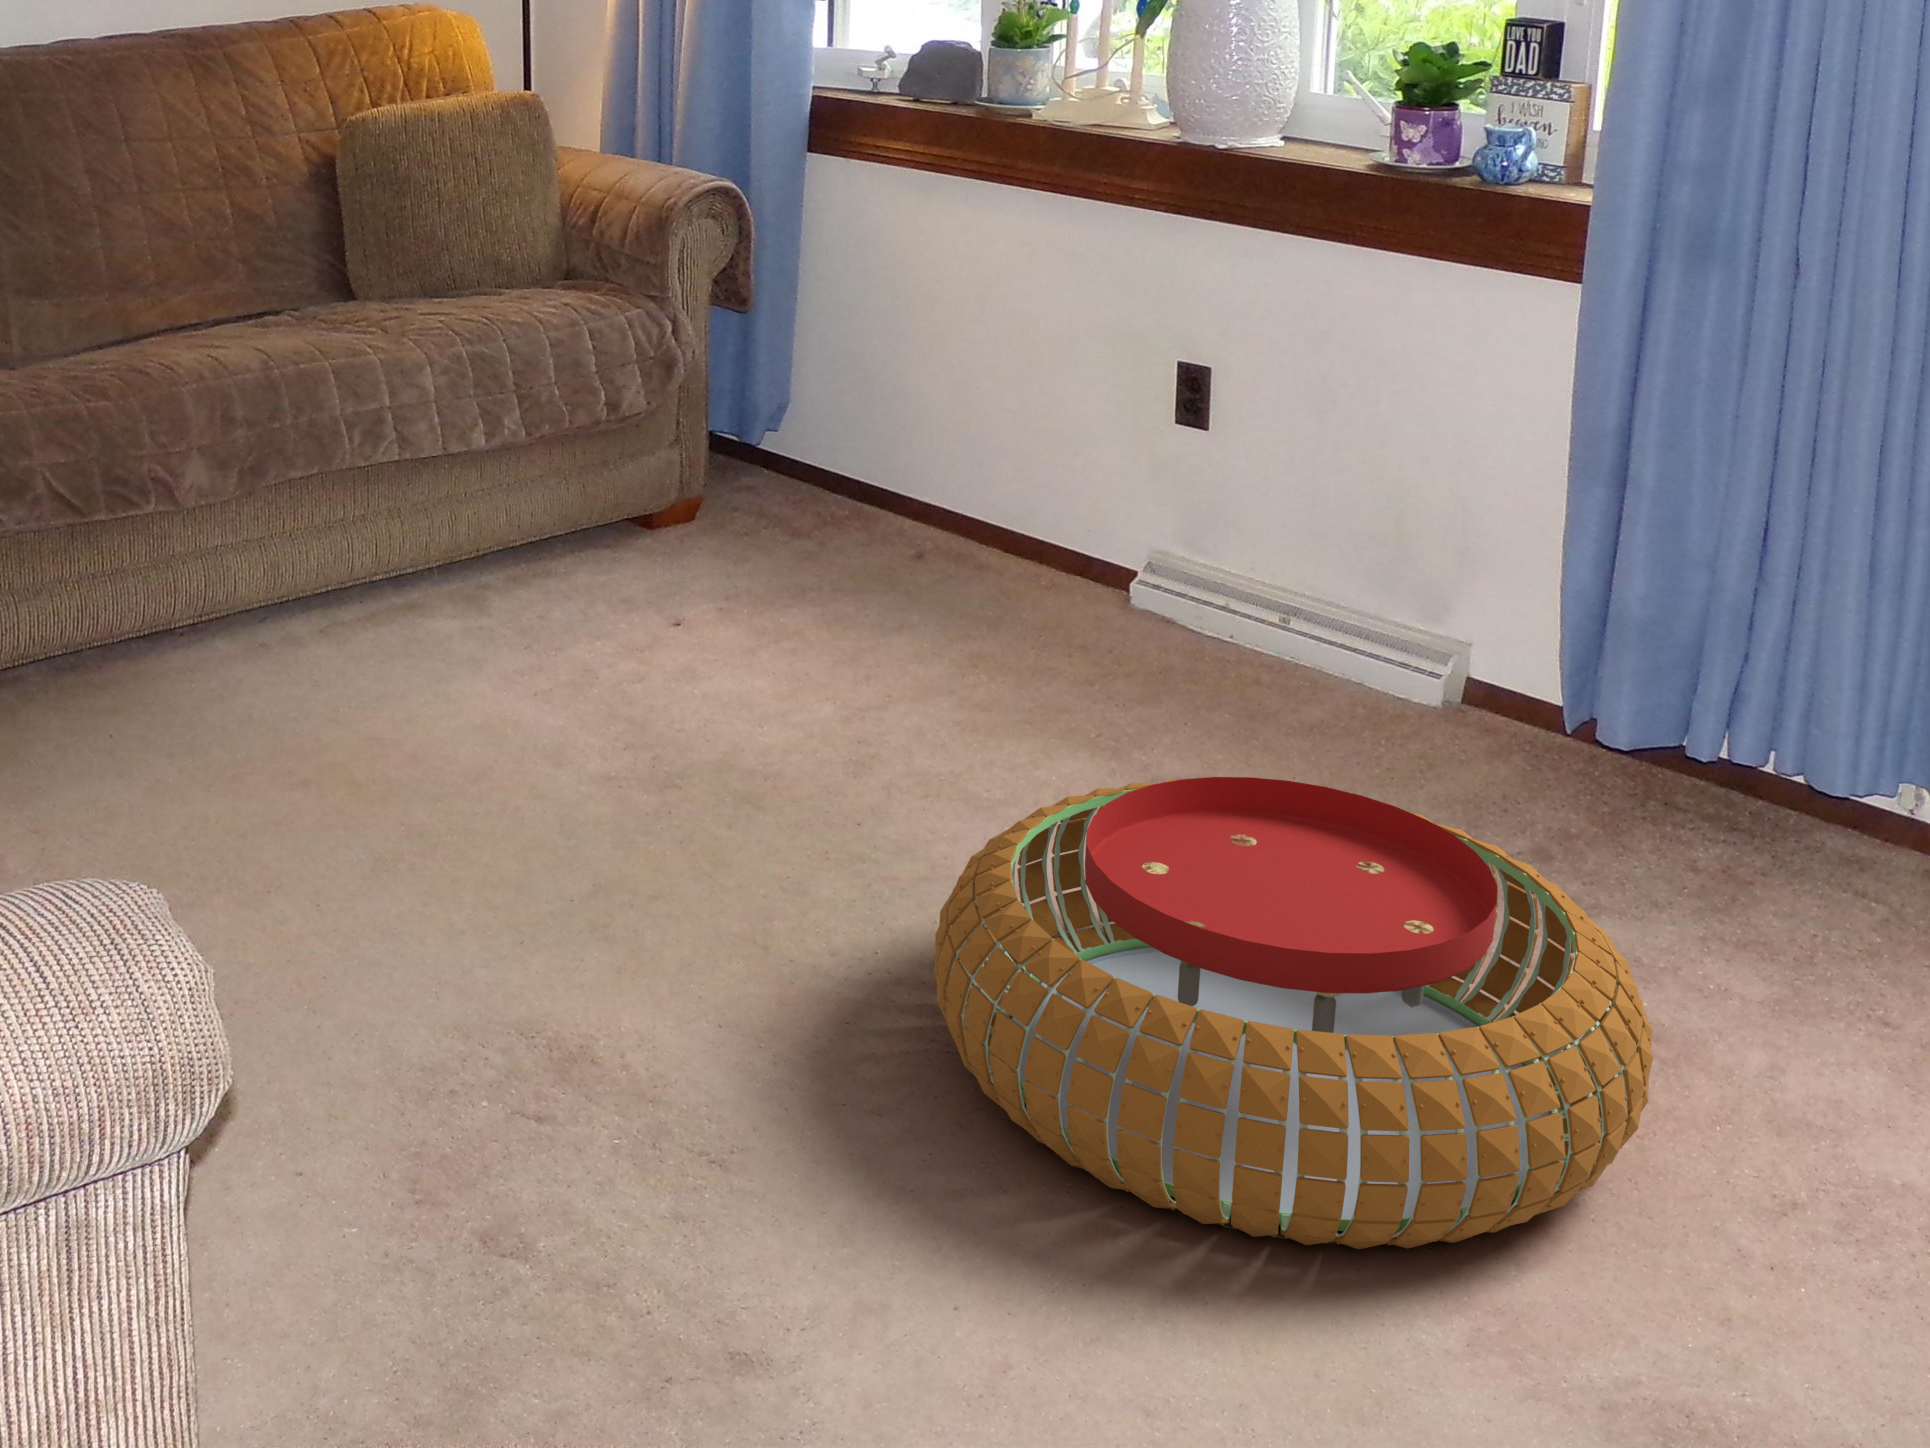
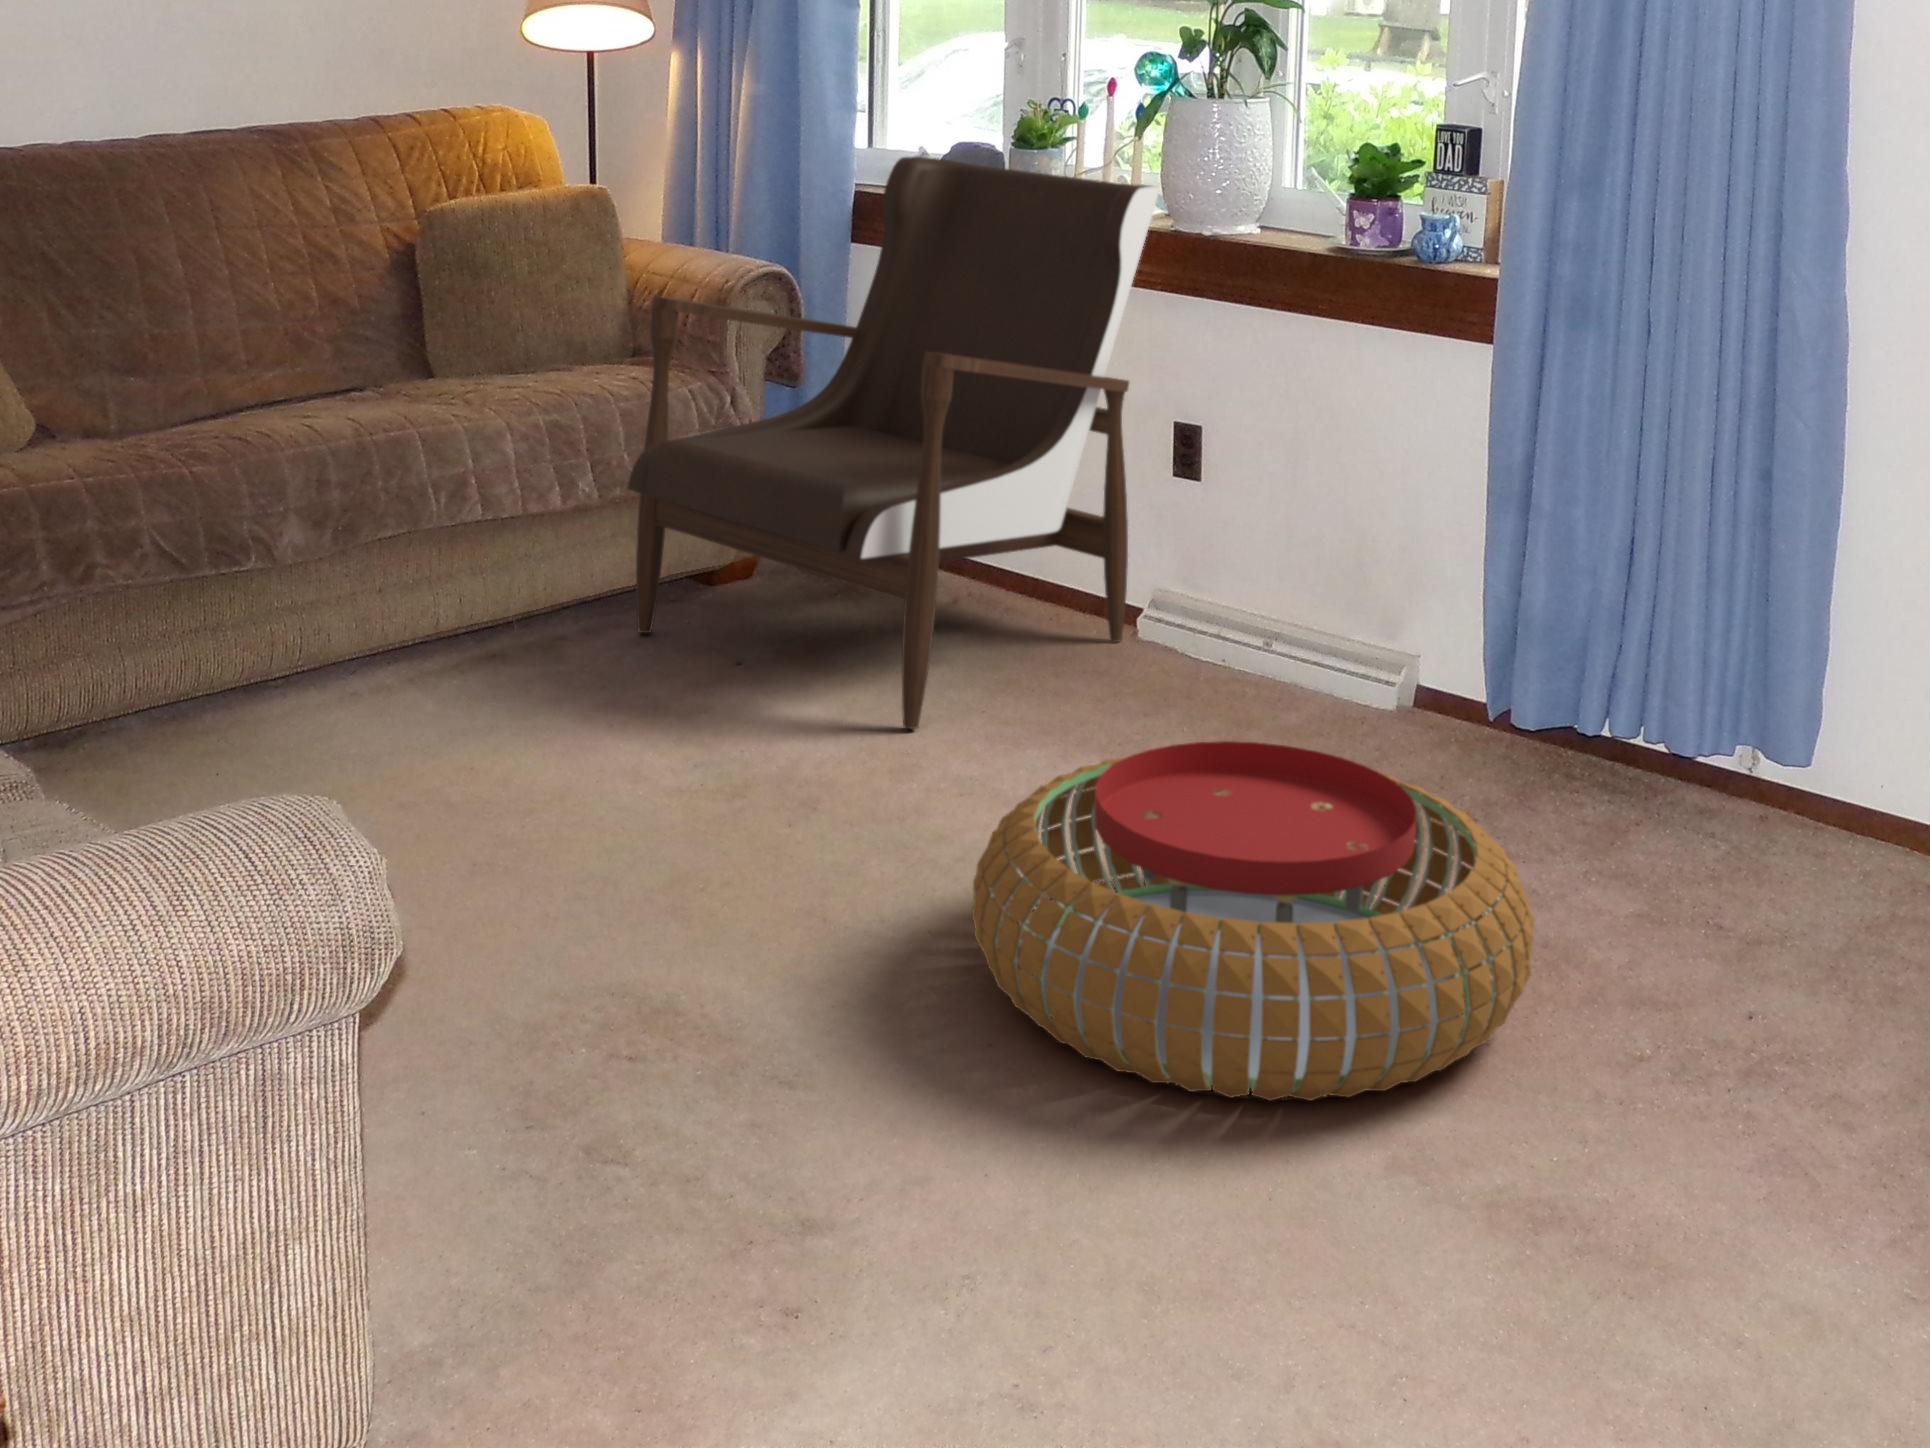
armchair: none [552,59,1167,716] -> present [628,157,1160,729]

